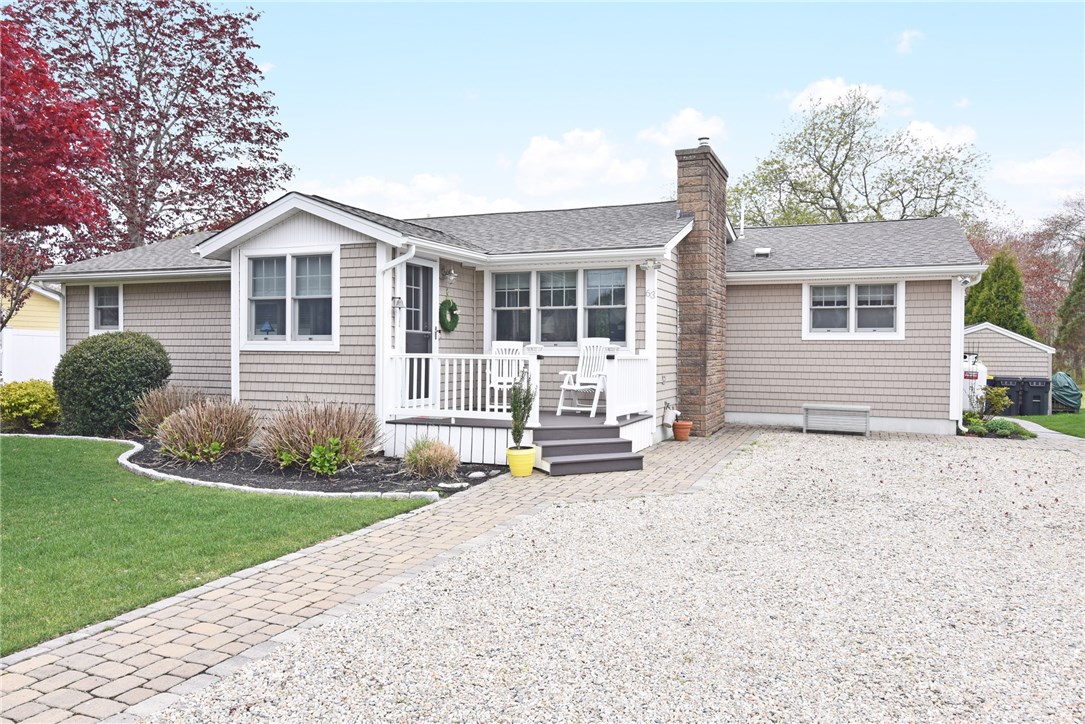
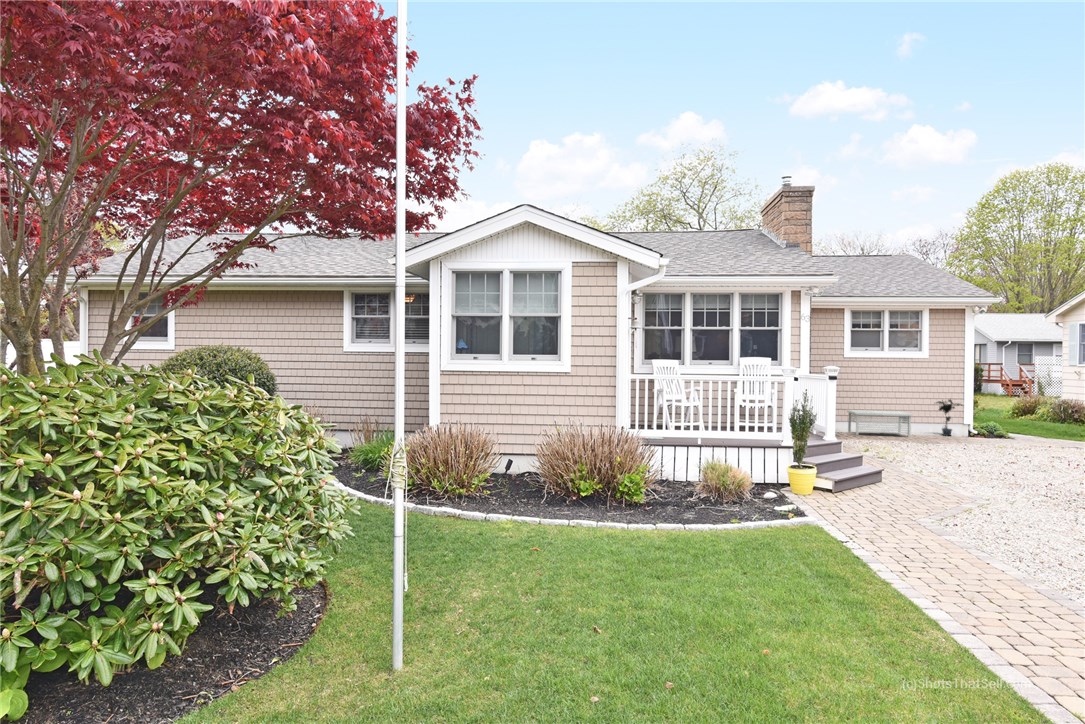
potted plant: none [911,390,947,437] -> present [937,399,962,436]

